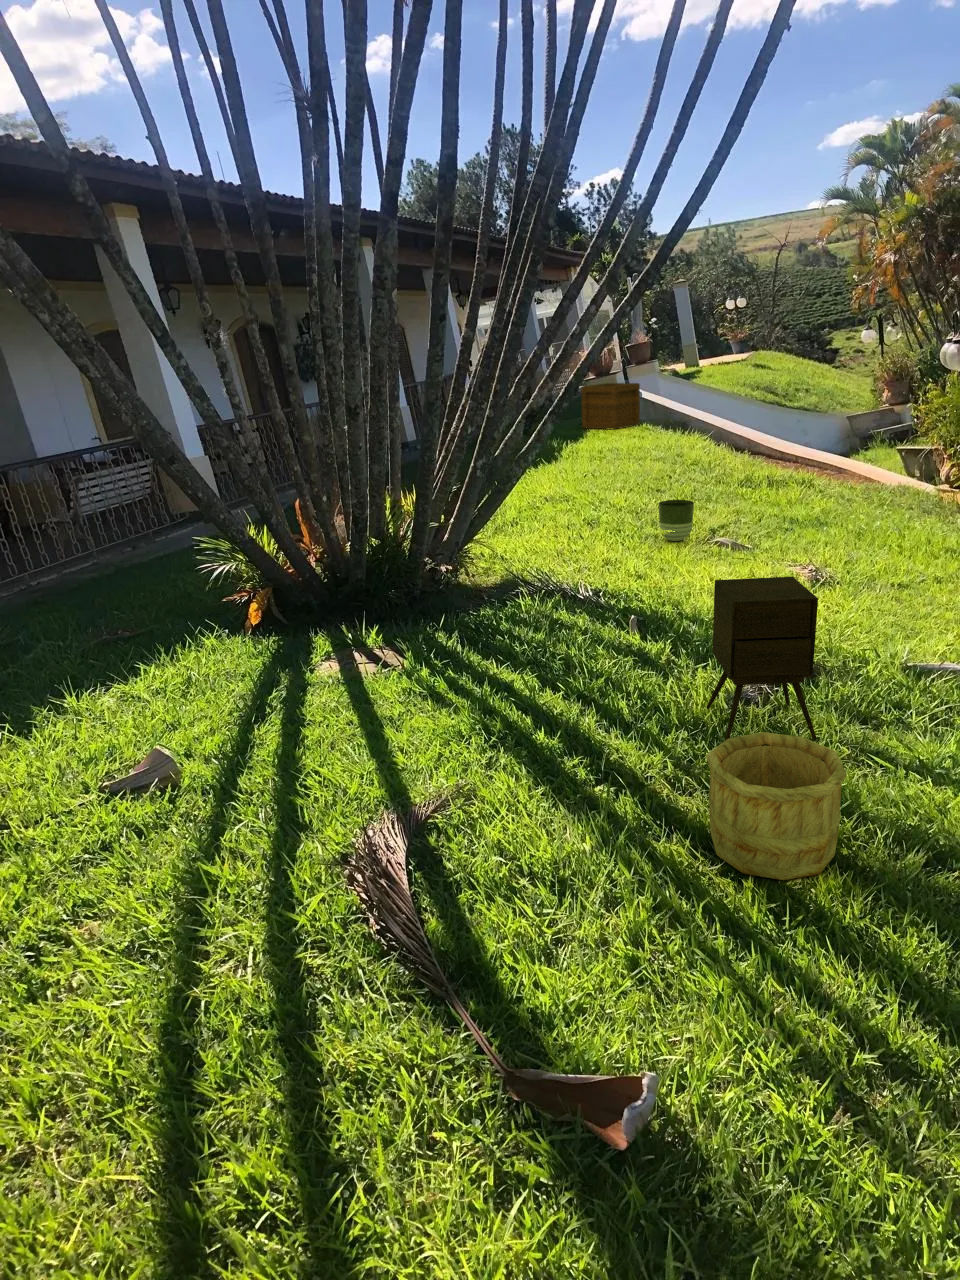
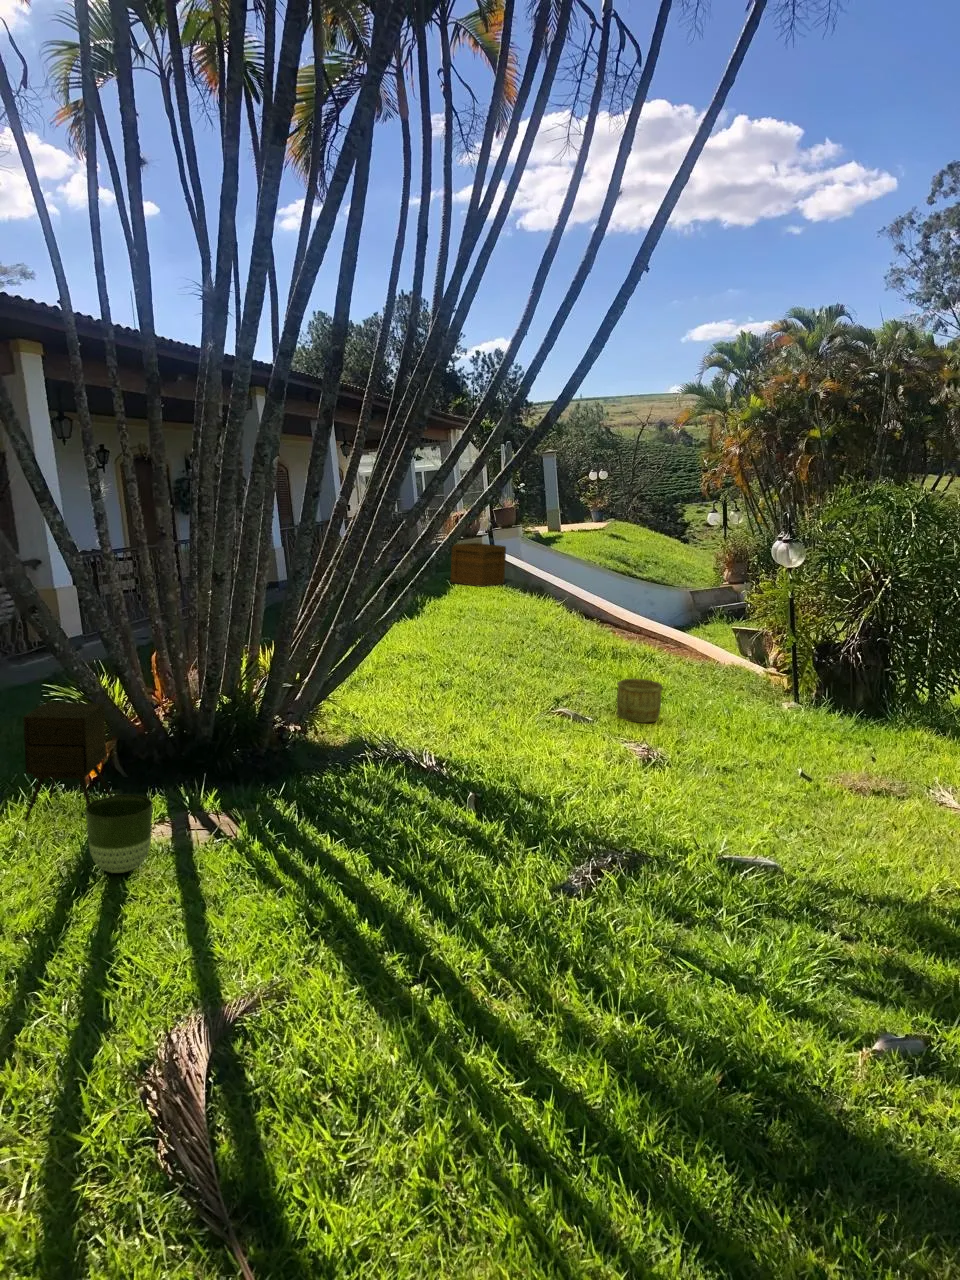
planter: present [659,500,694,541] -> present [85,795,152,873]
side table: present [707,577,818,741] -> present [23,702,112,821]
wooden bucket: present [706,732,847,880] -> present [617,679,663,723]

